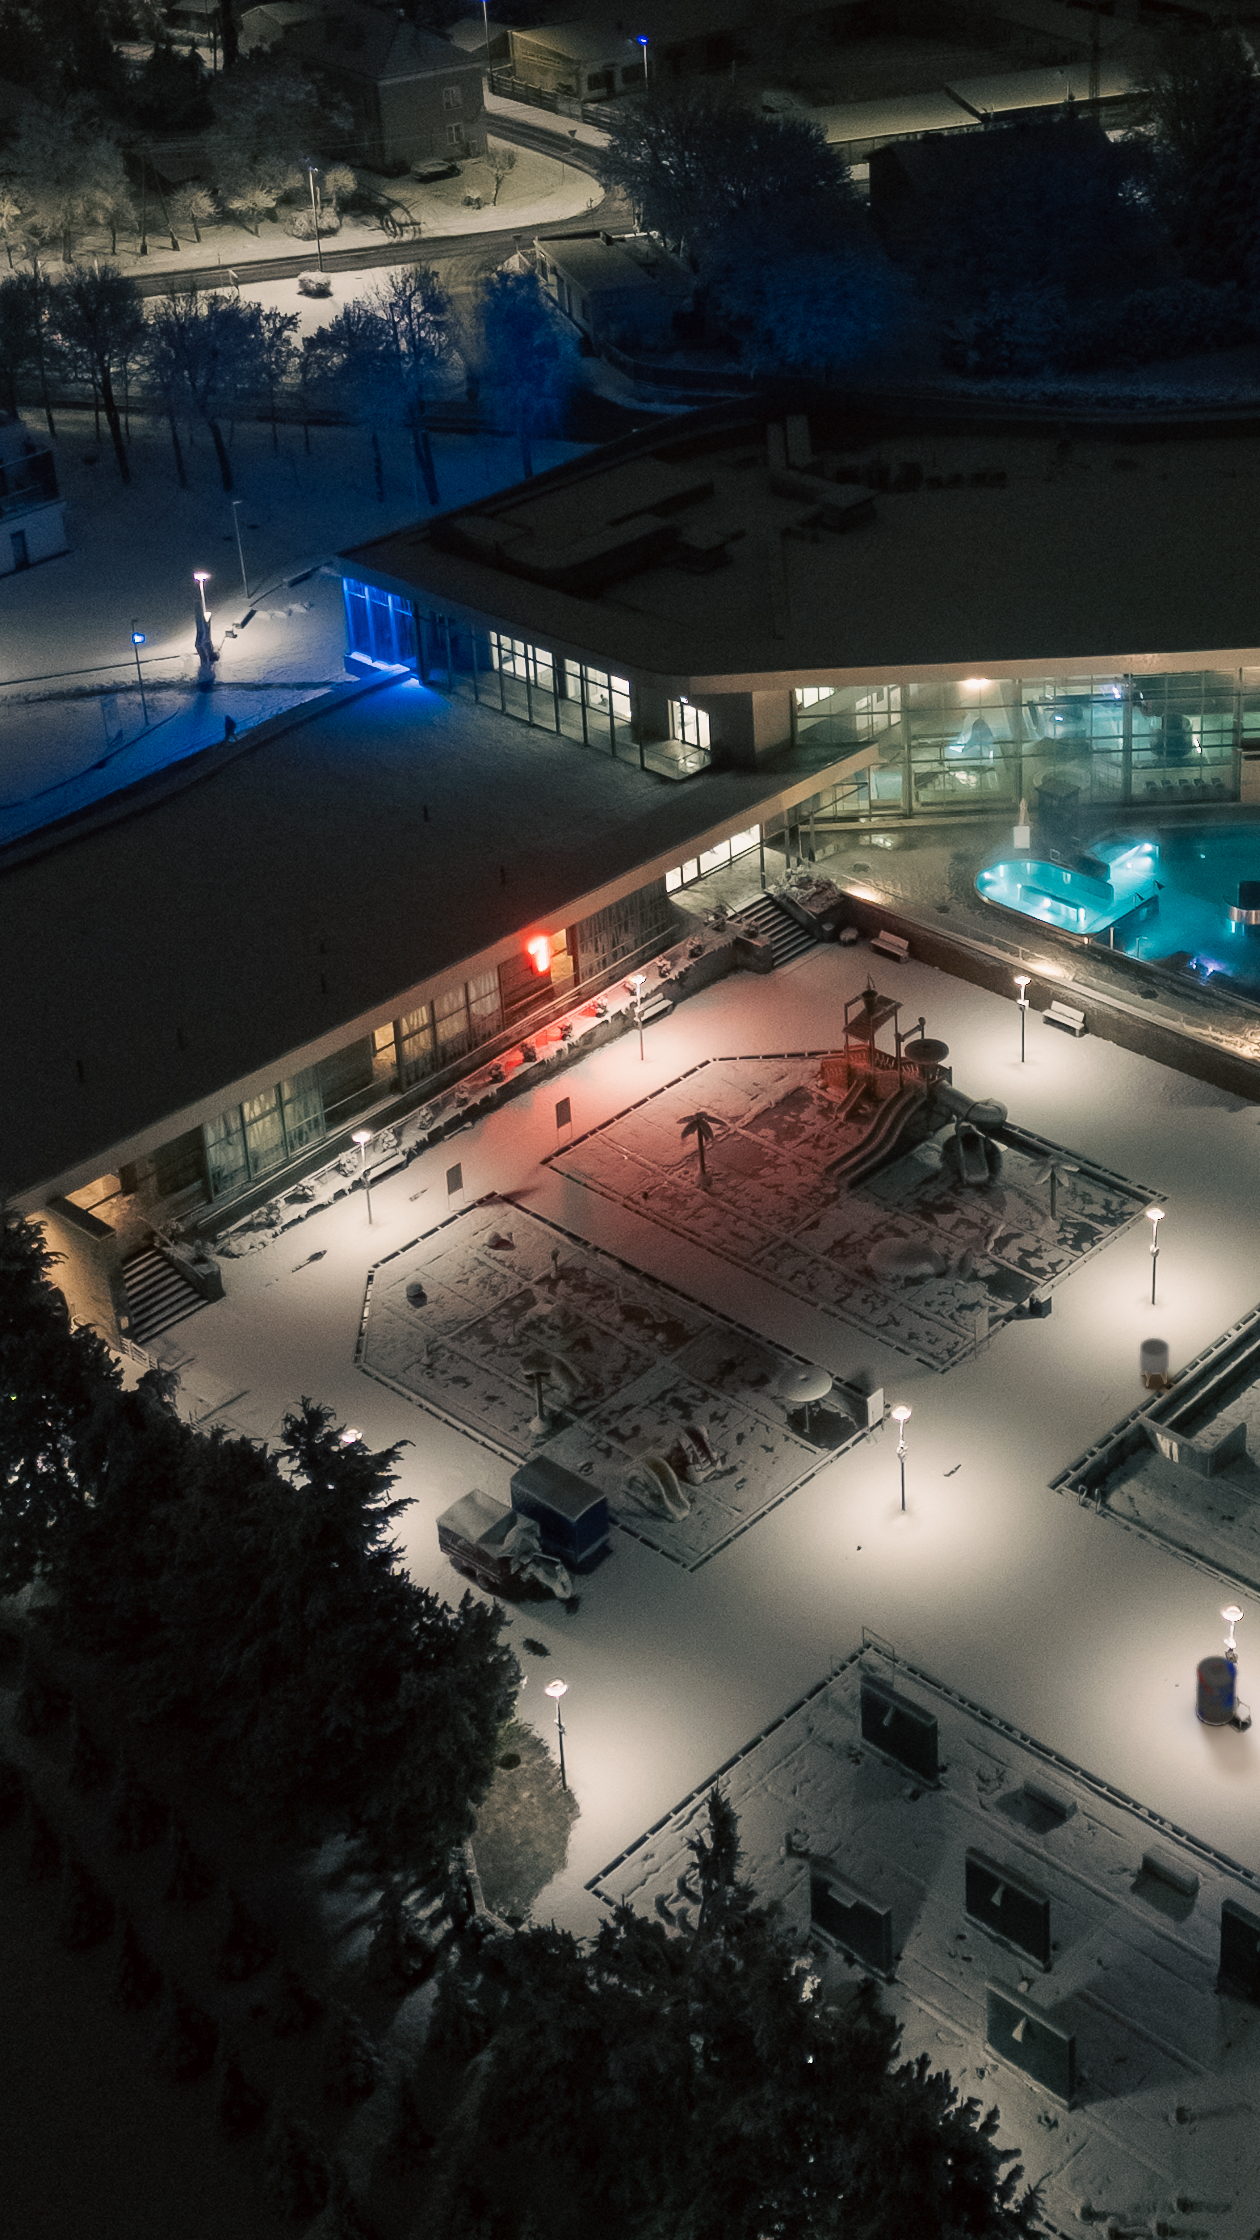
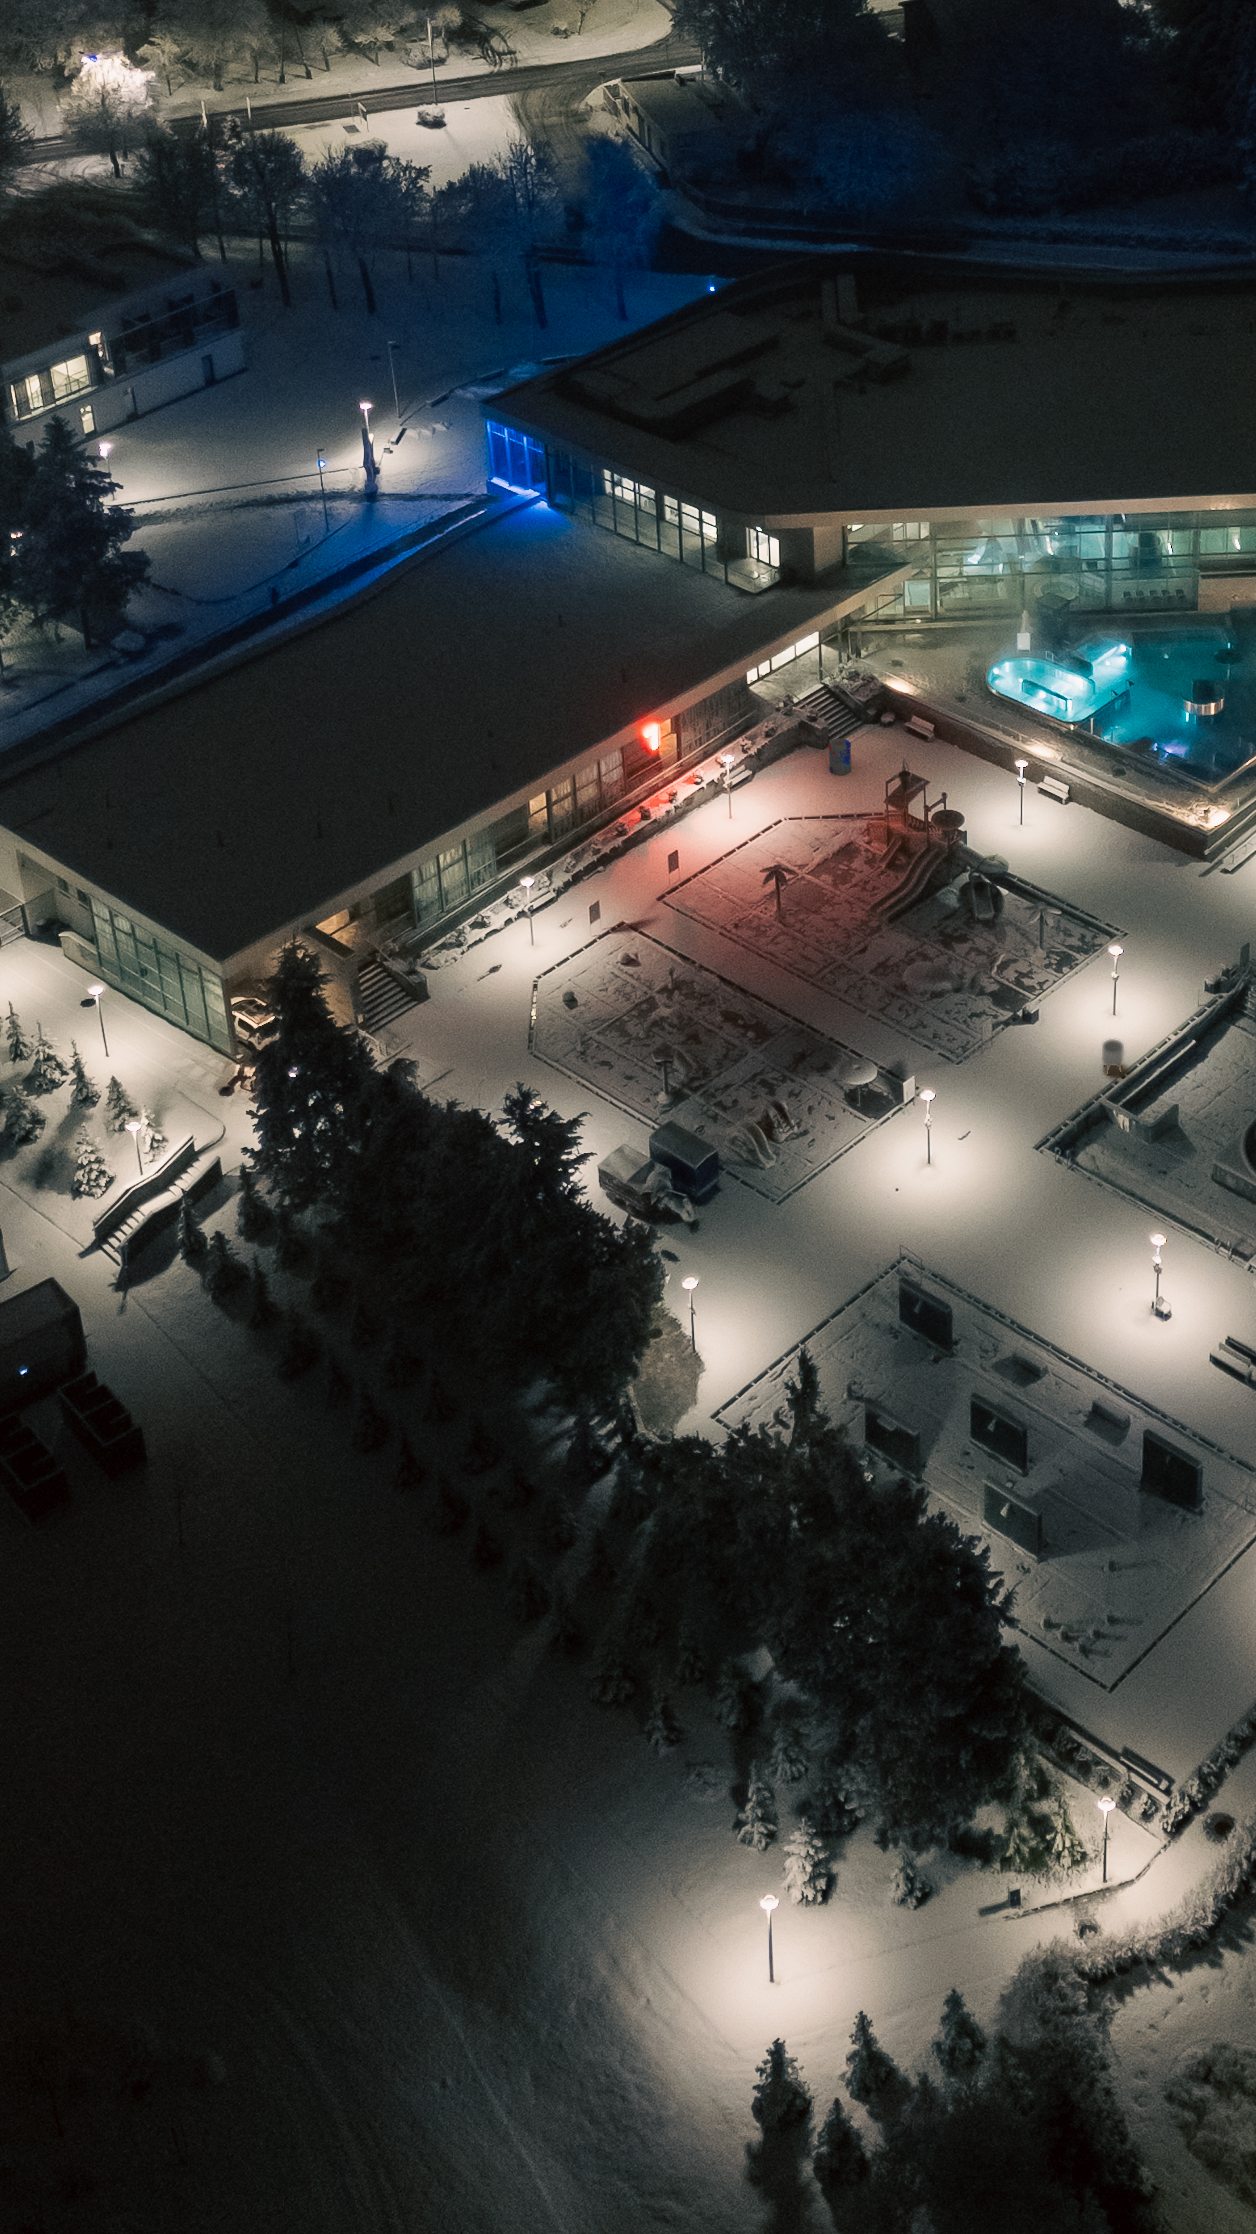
trash can: present [1196,1656,1238,1726] -> present [829,738,851,775]

